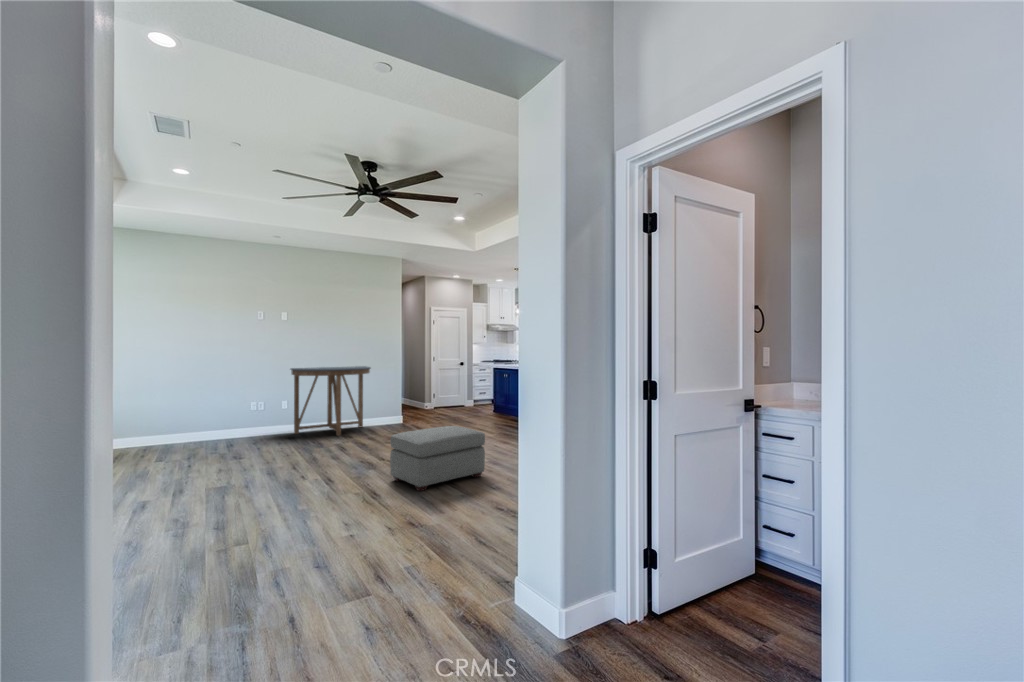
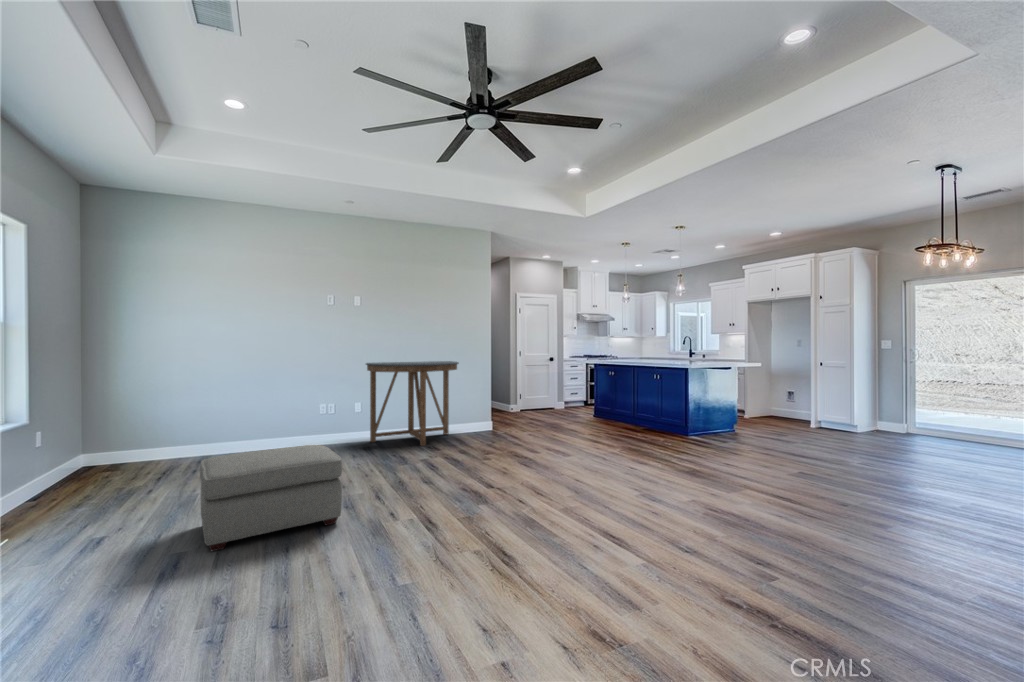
ottoman: present [390,426,485,491] -> present [200,445,342,551]

